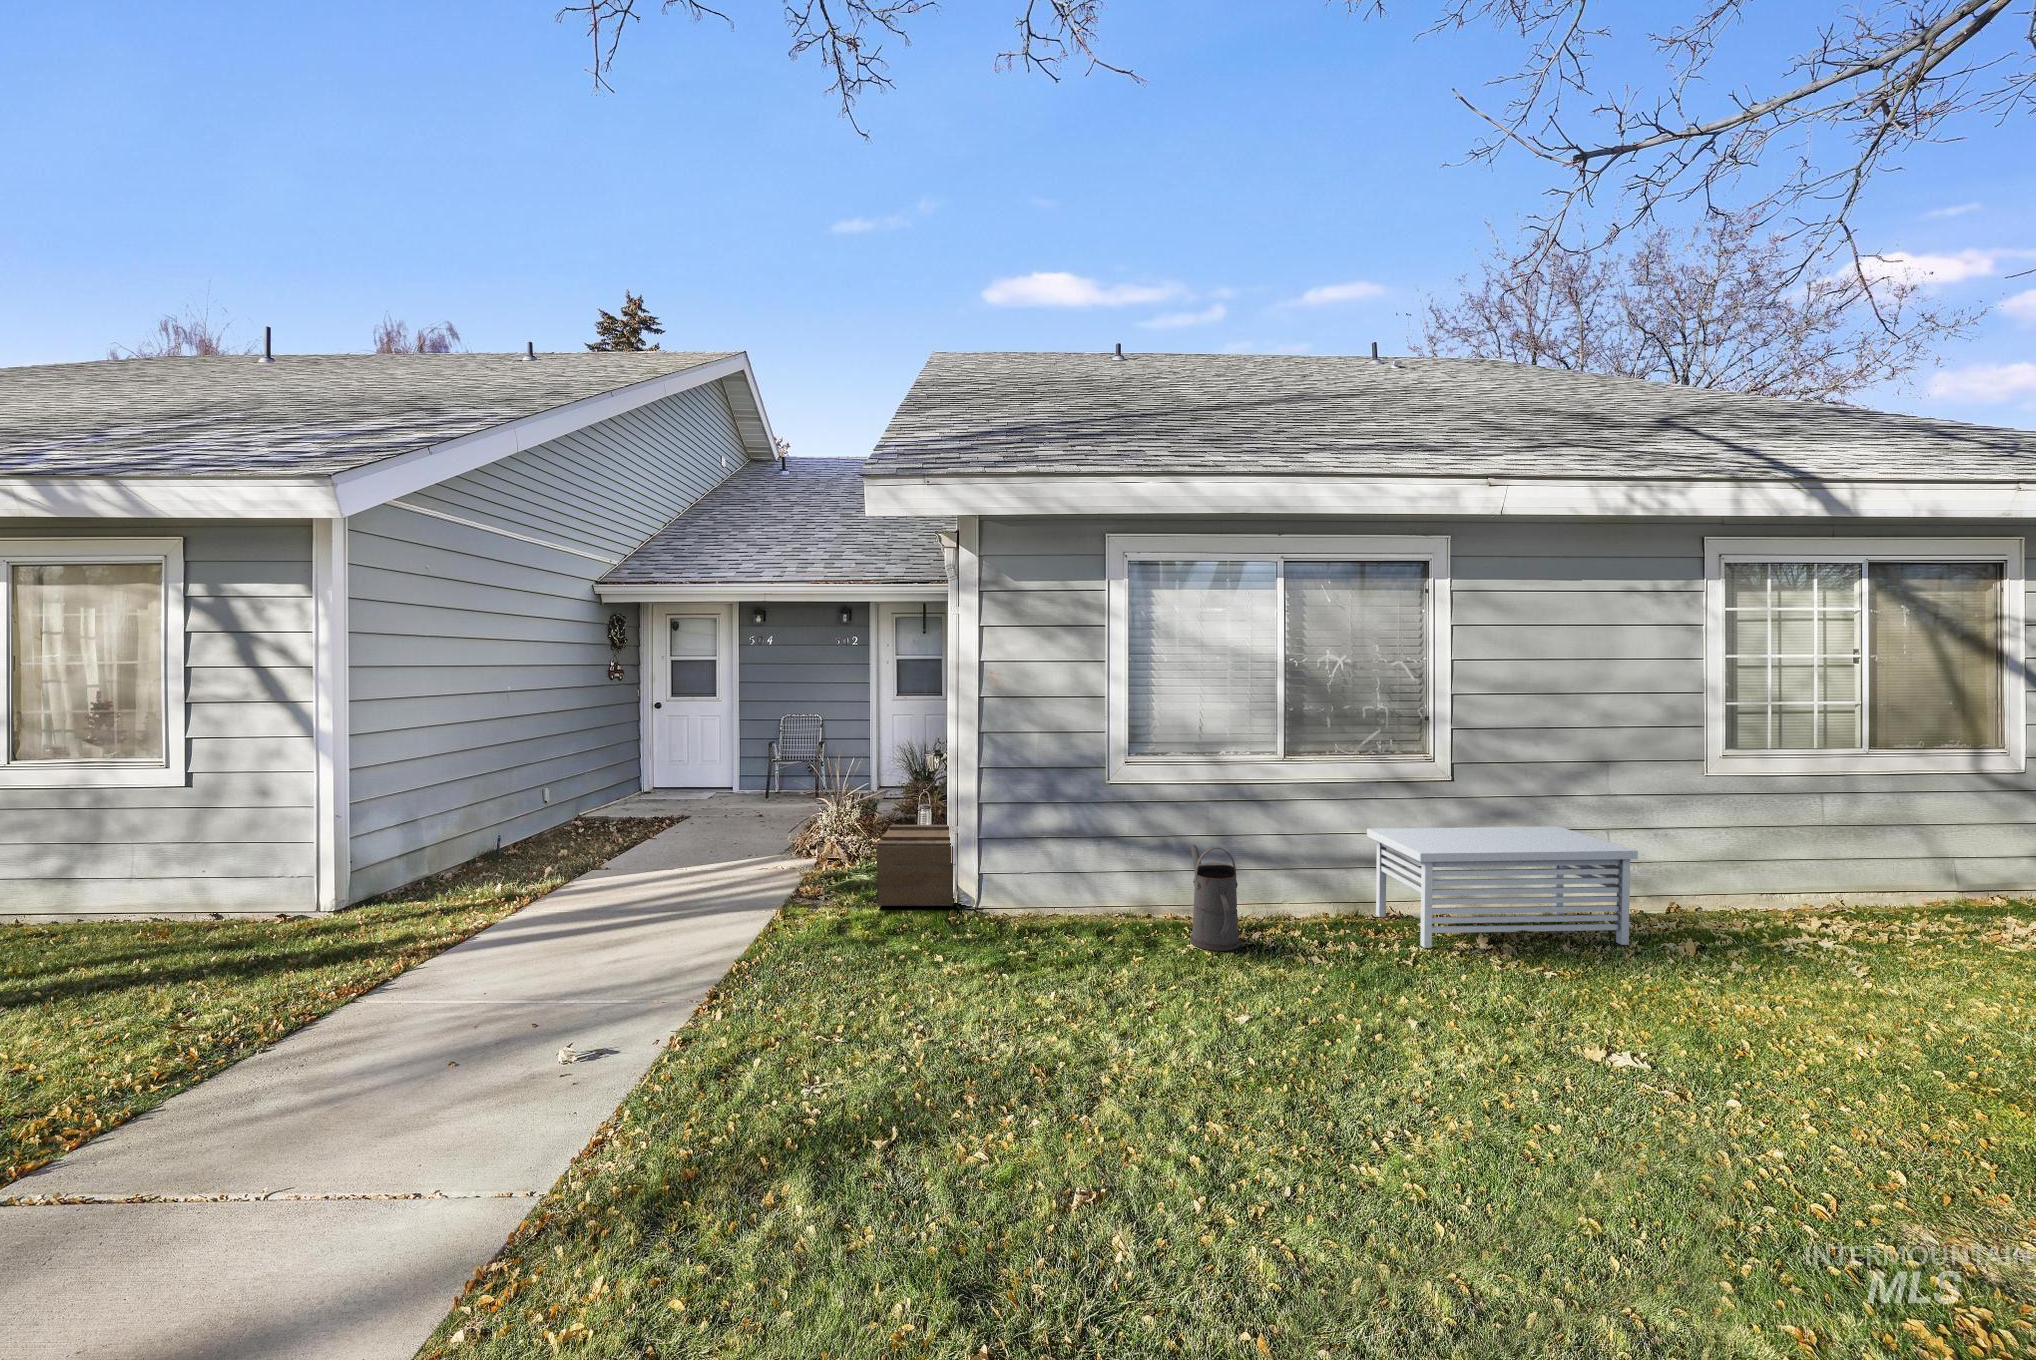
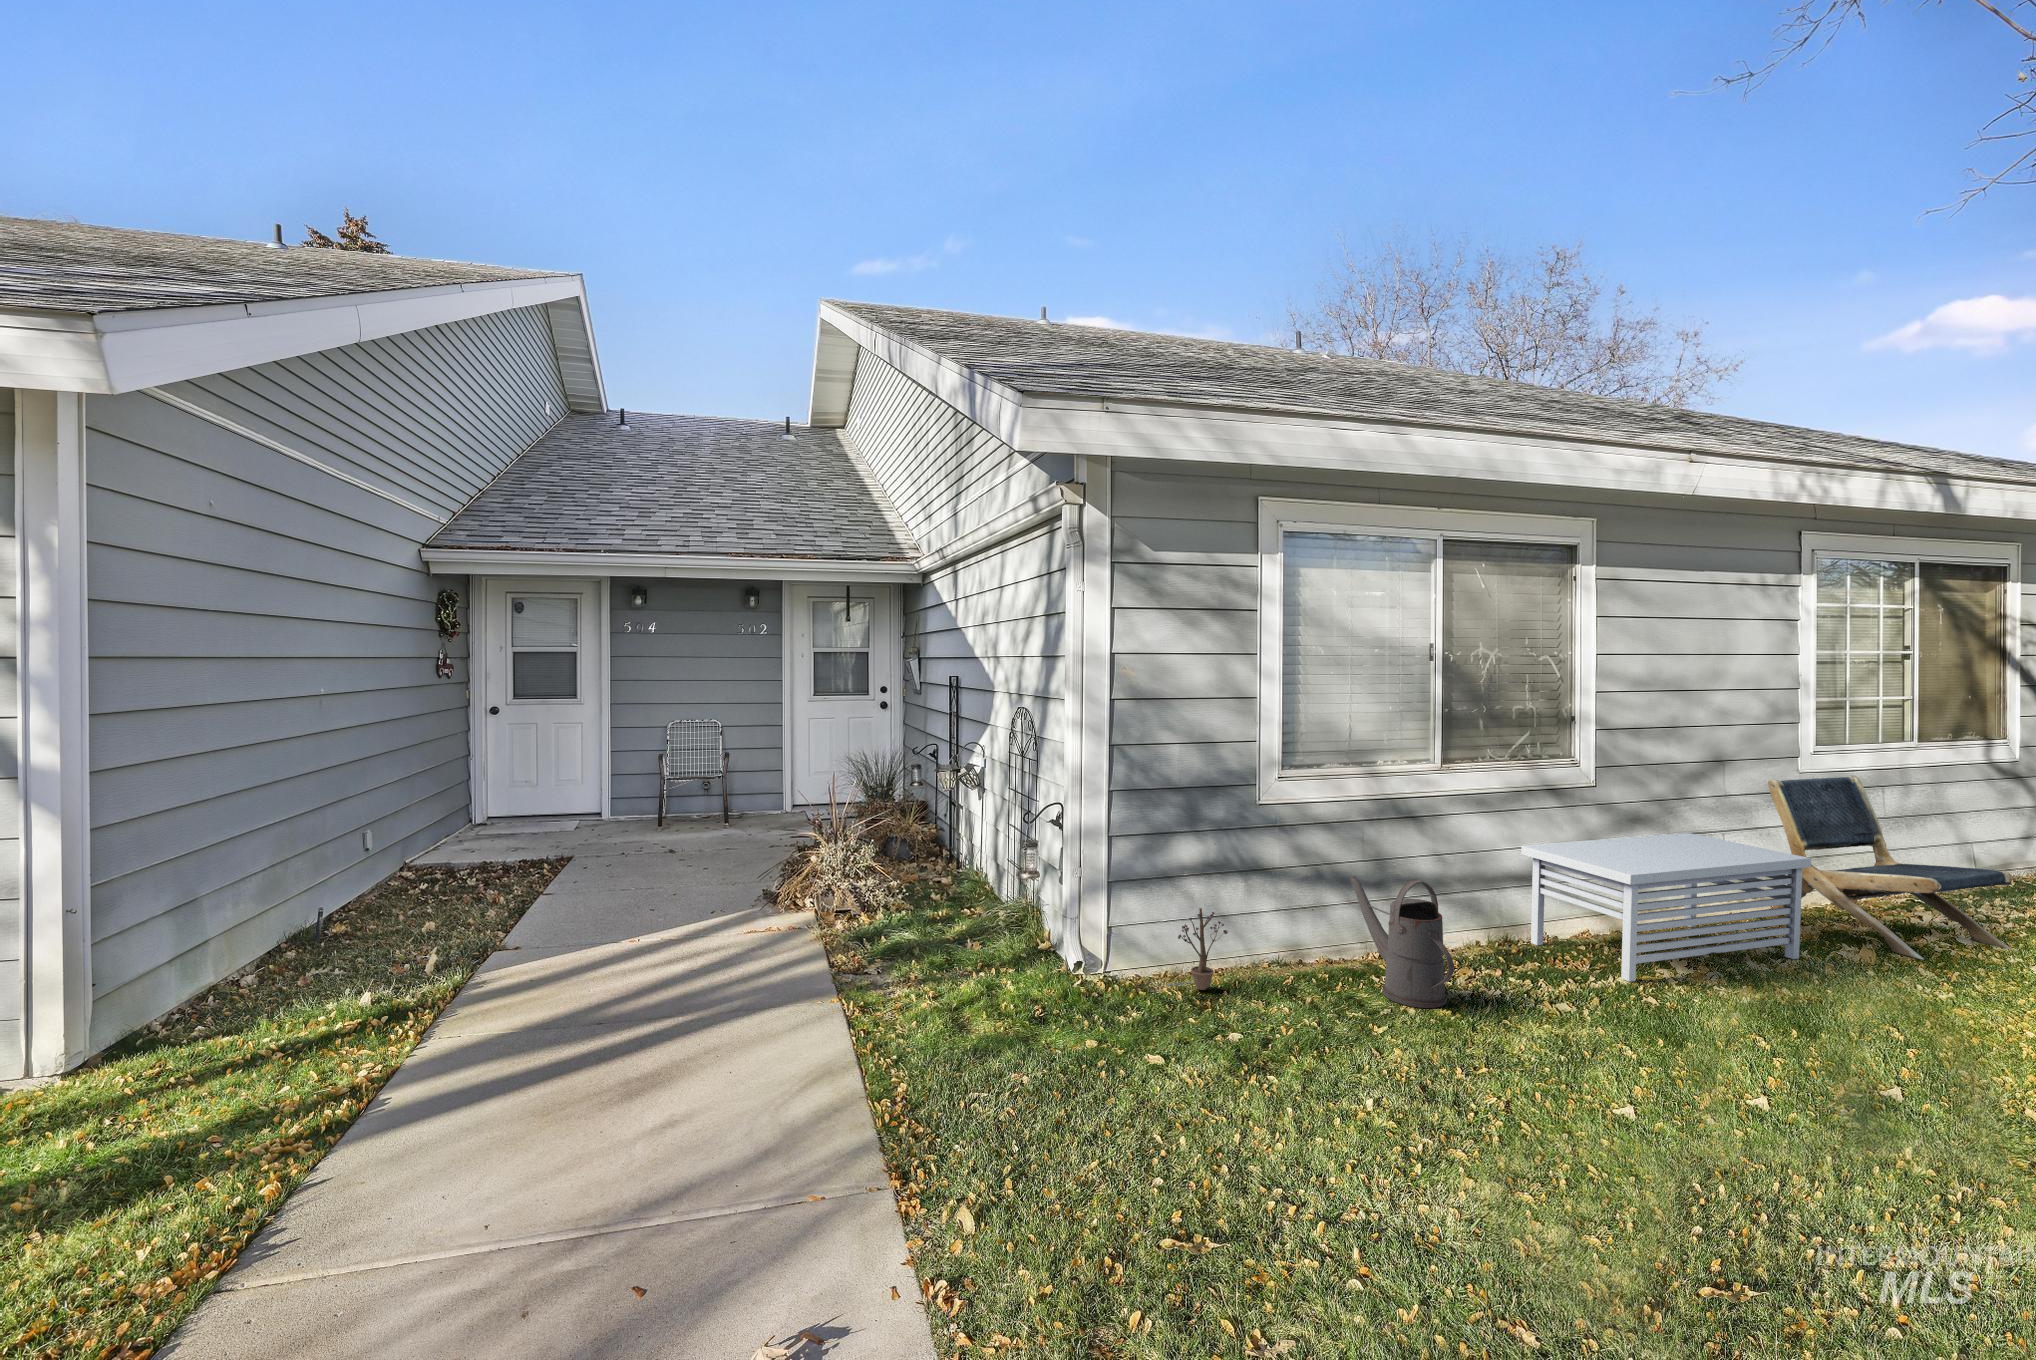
lounge chair: none [1655,779,1892,955] -> present [1768,775,2013,959]
wooden crate: present [877,825,953,906] -> none [947,864,1063,981]
decorative plant: none [1022,860,1070,925] -> present [1167,908,1228,990]

